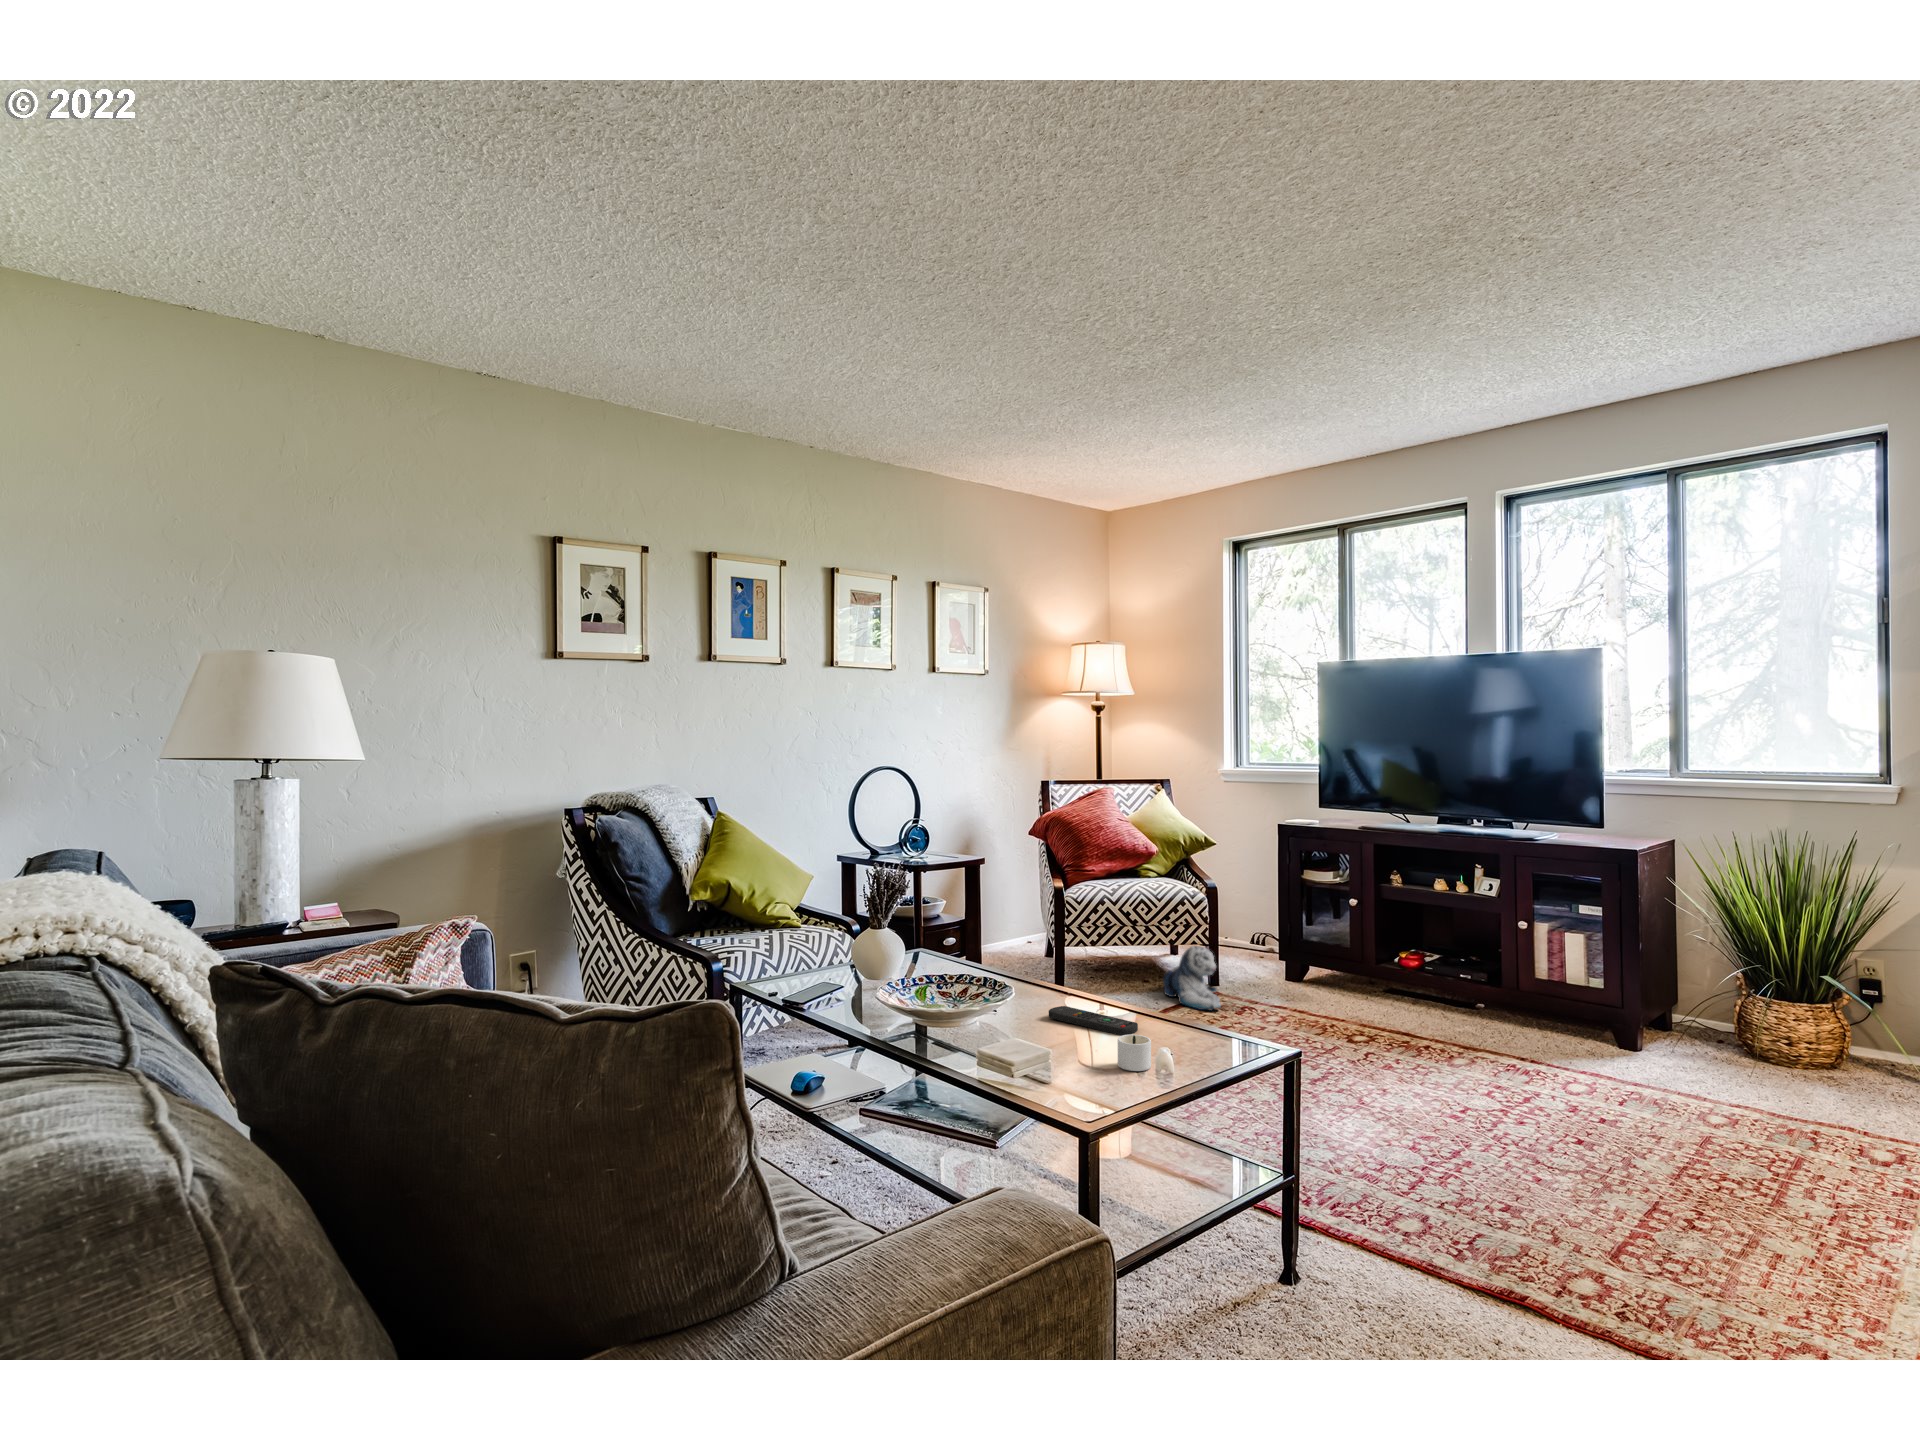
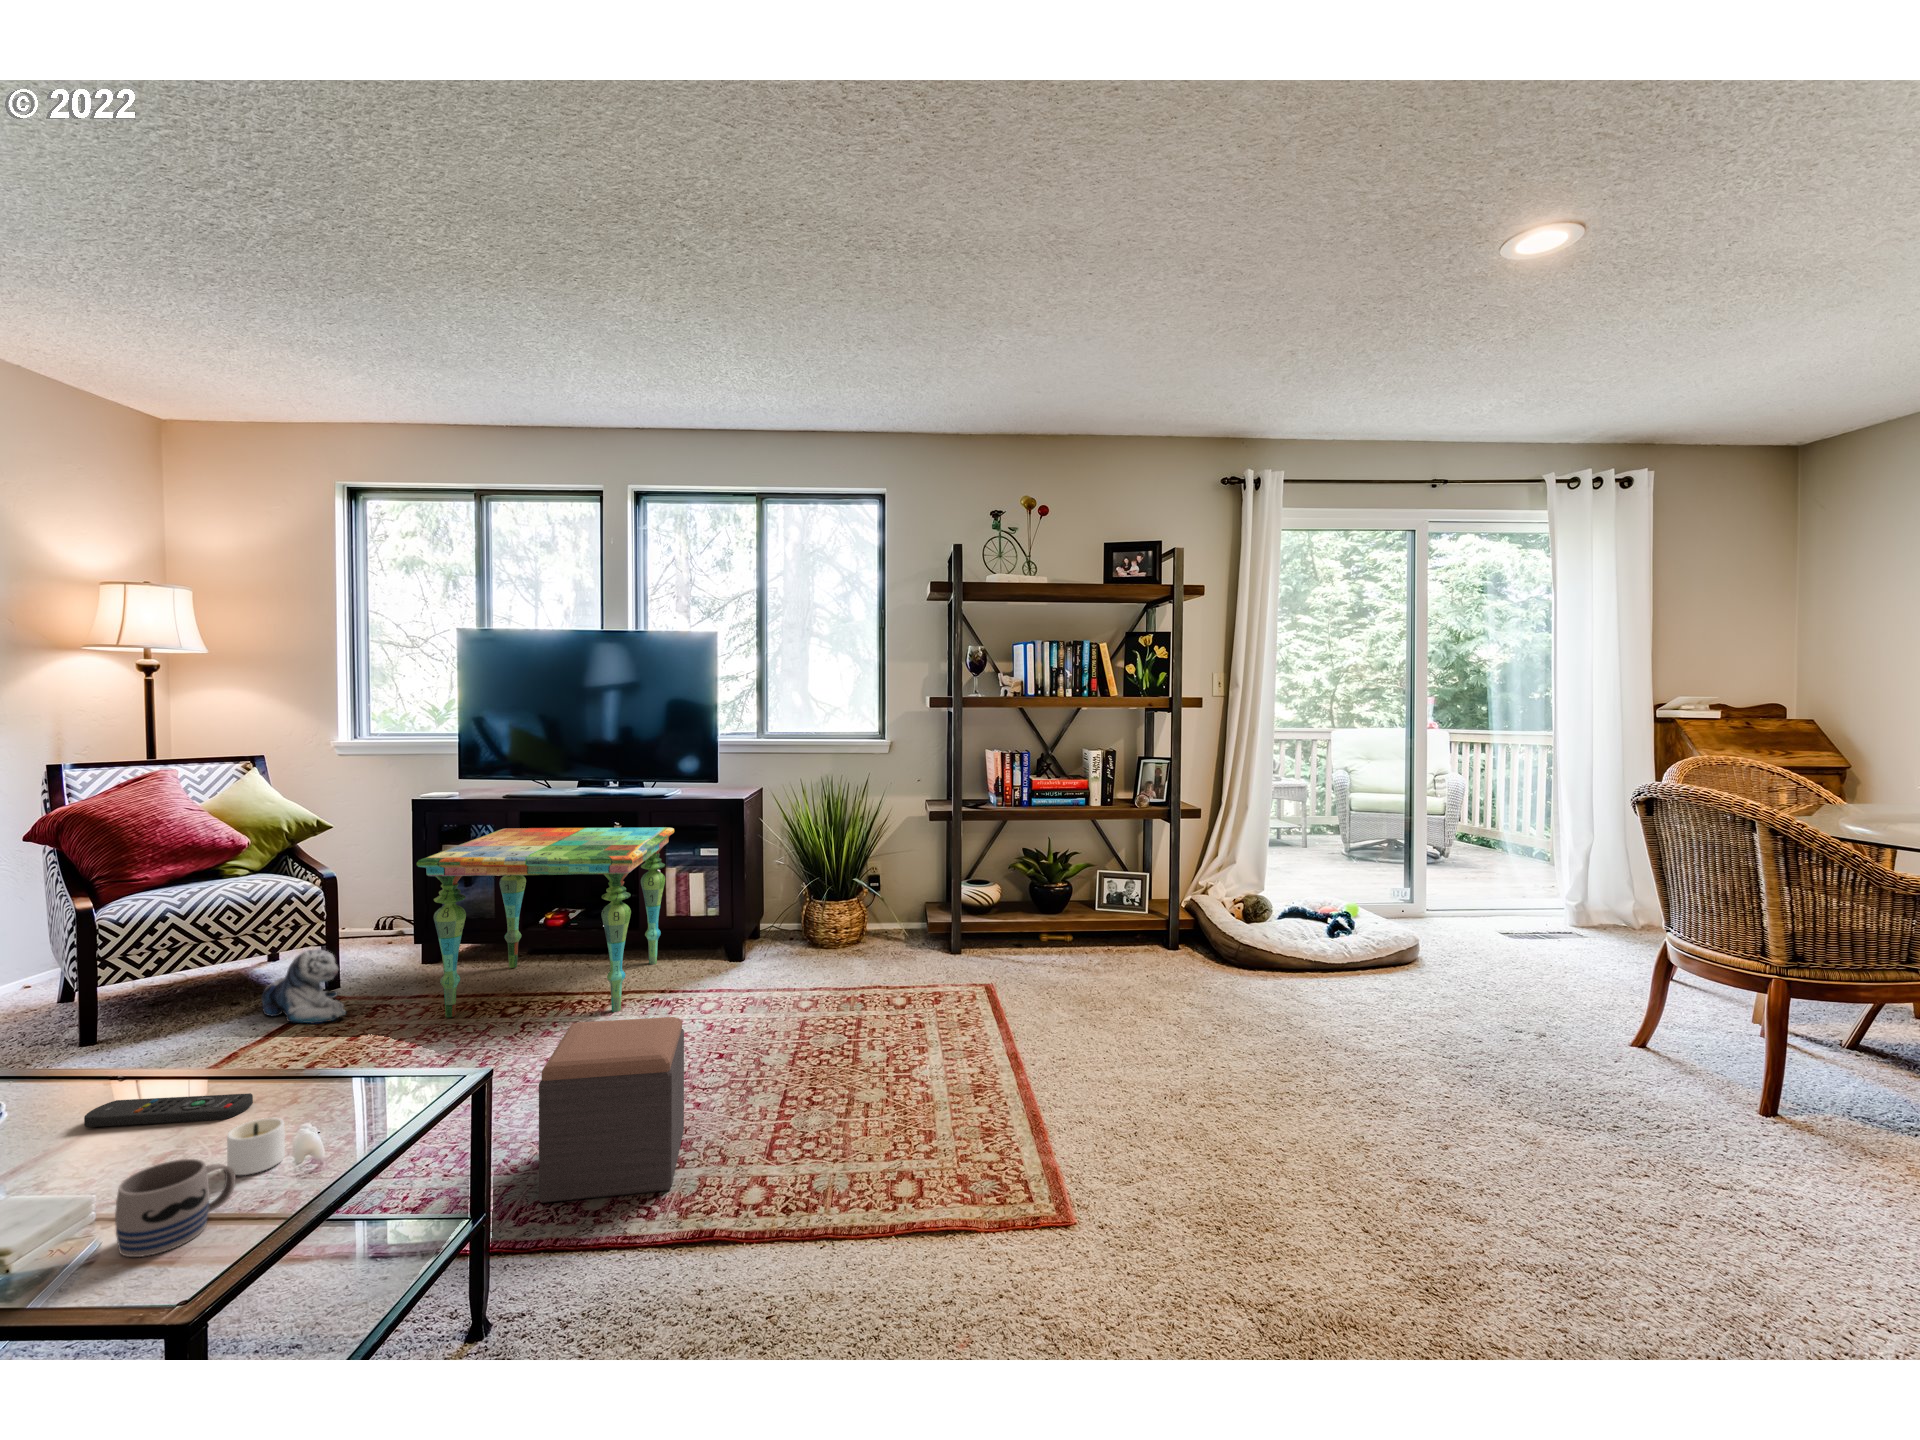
side table: none [1274,859,1544,1067] -> present [417,827,674,1018]
mug: none [1057,1040,1120,1096] -> present [115,1159,235,1257]
footstool: none [1354,1047,1515,1244] -> present [539,1017,684,1203]

